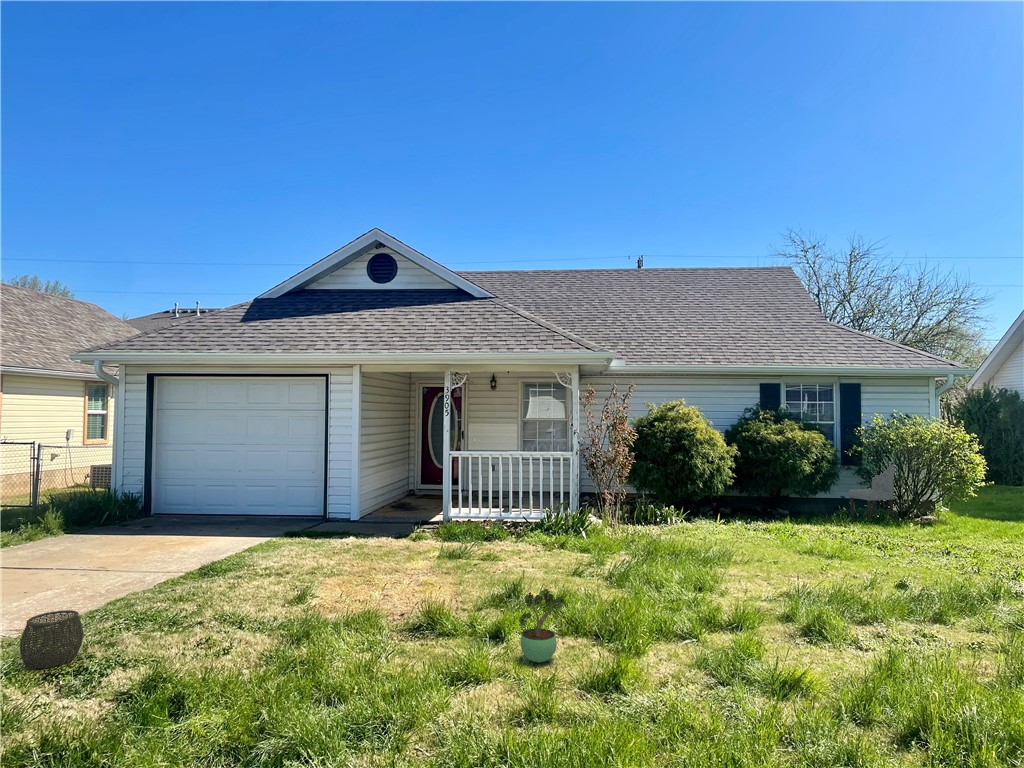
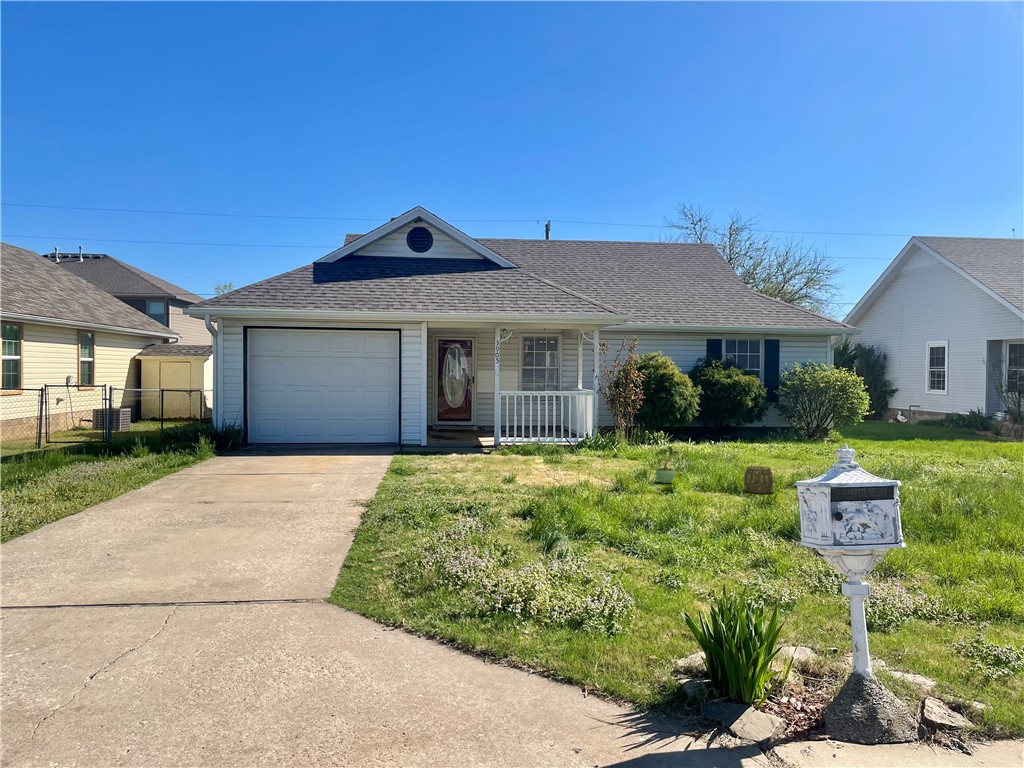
chair: present [848,464,895,519] -> none [773,396,806,438]
woven basket: present [19,610,84,669] -> present [744,466,774,493]

